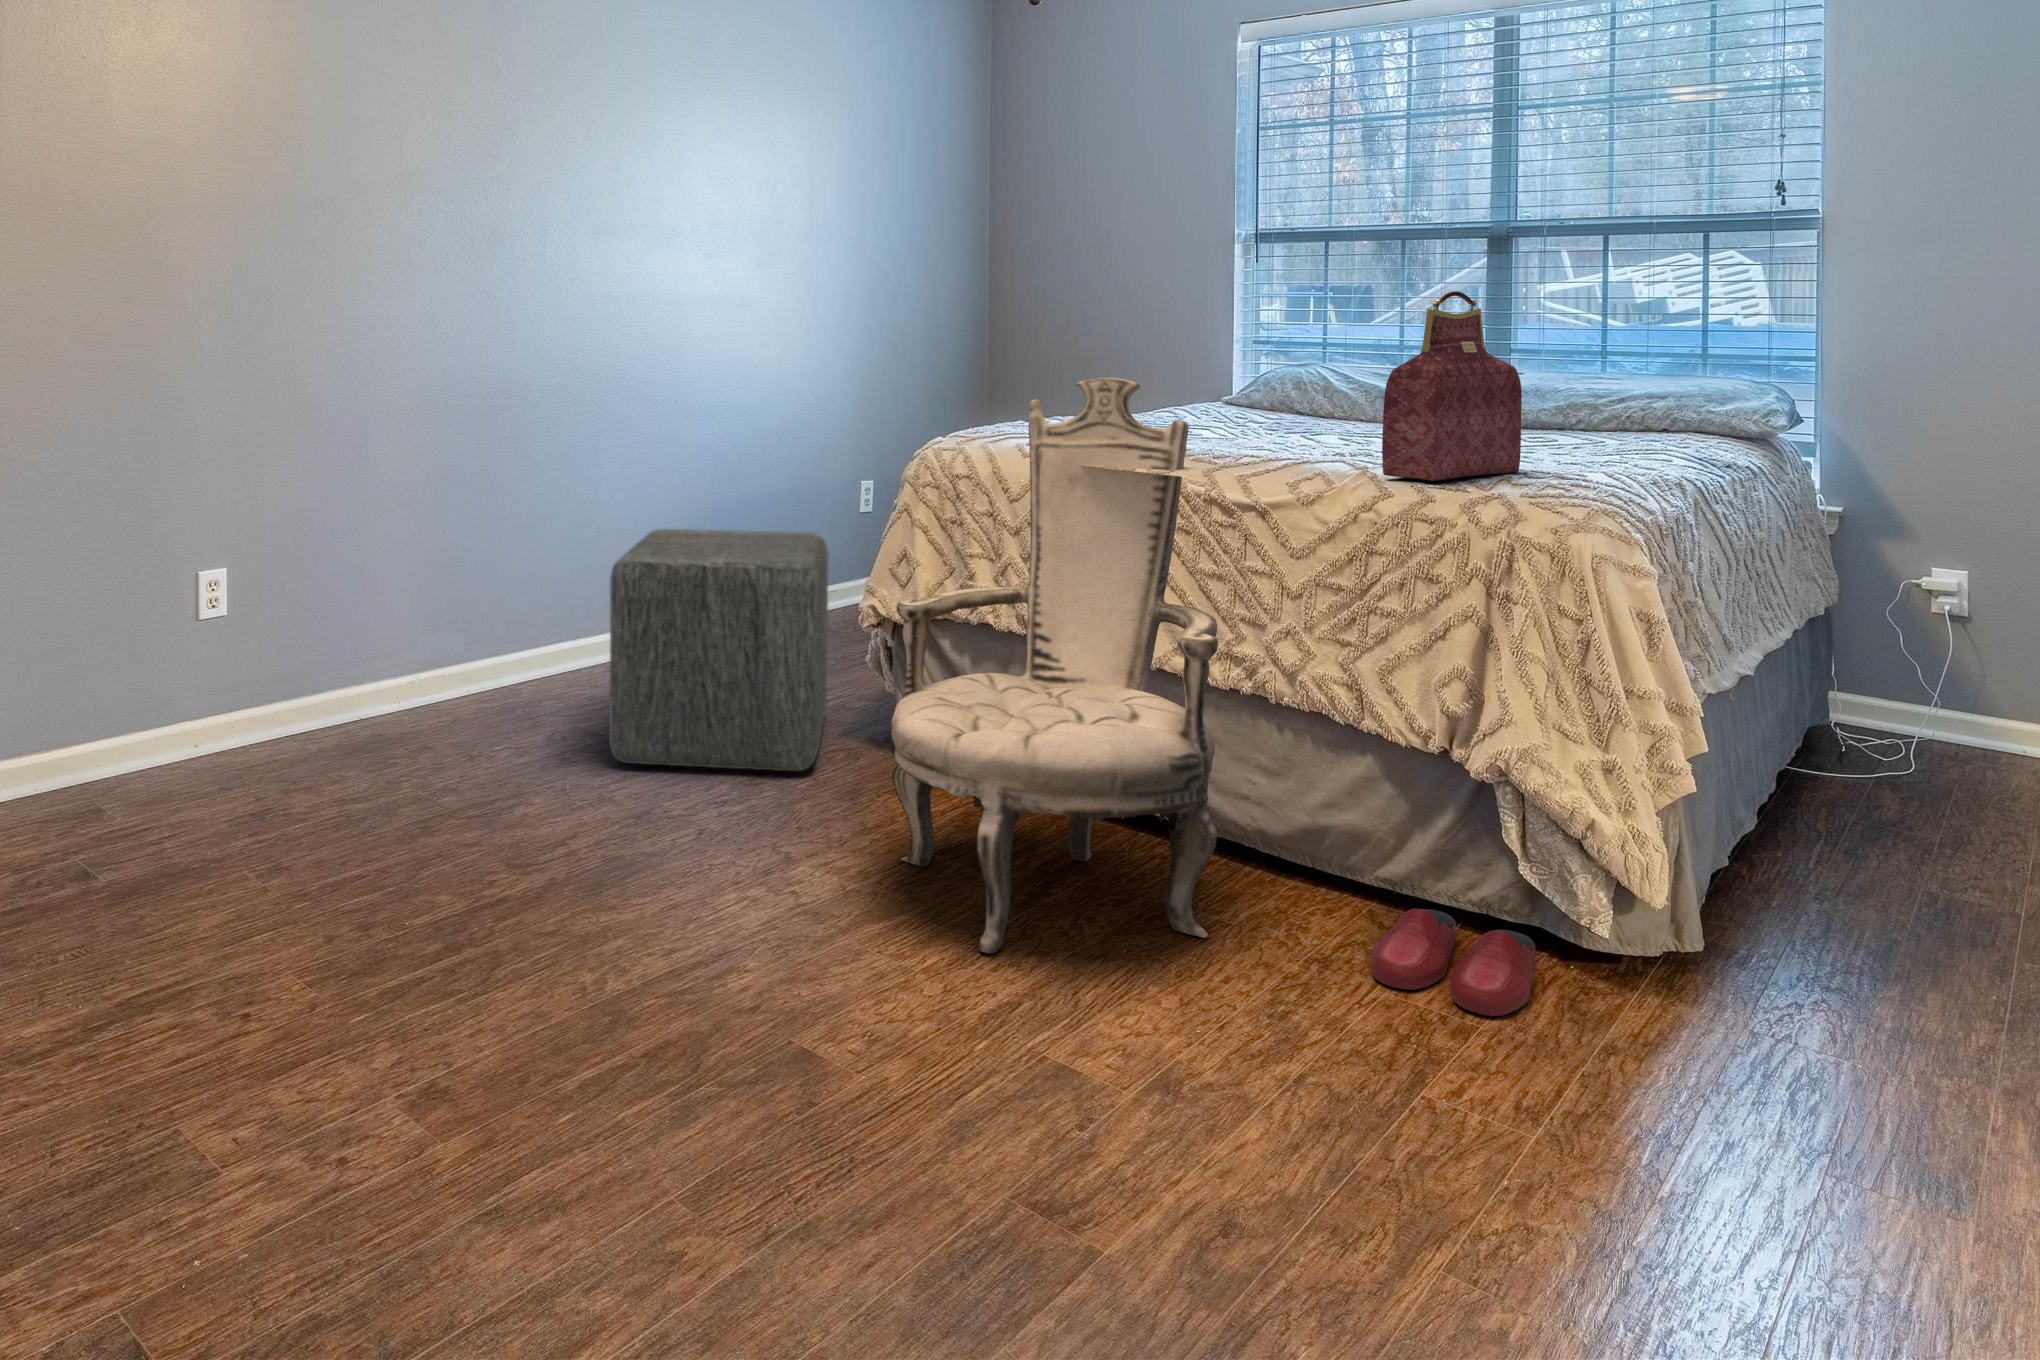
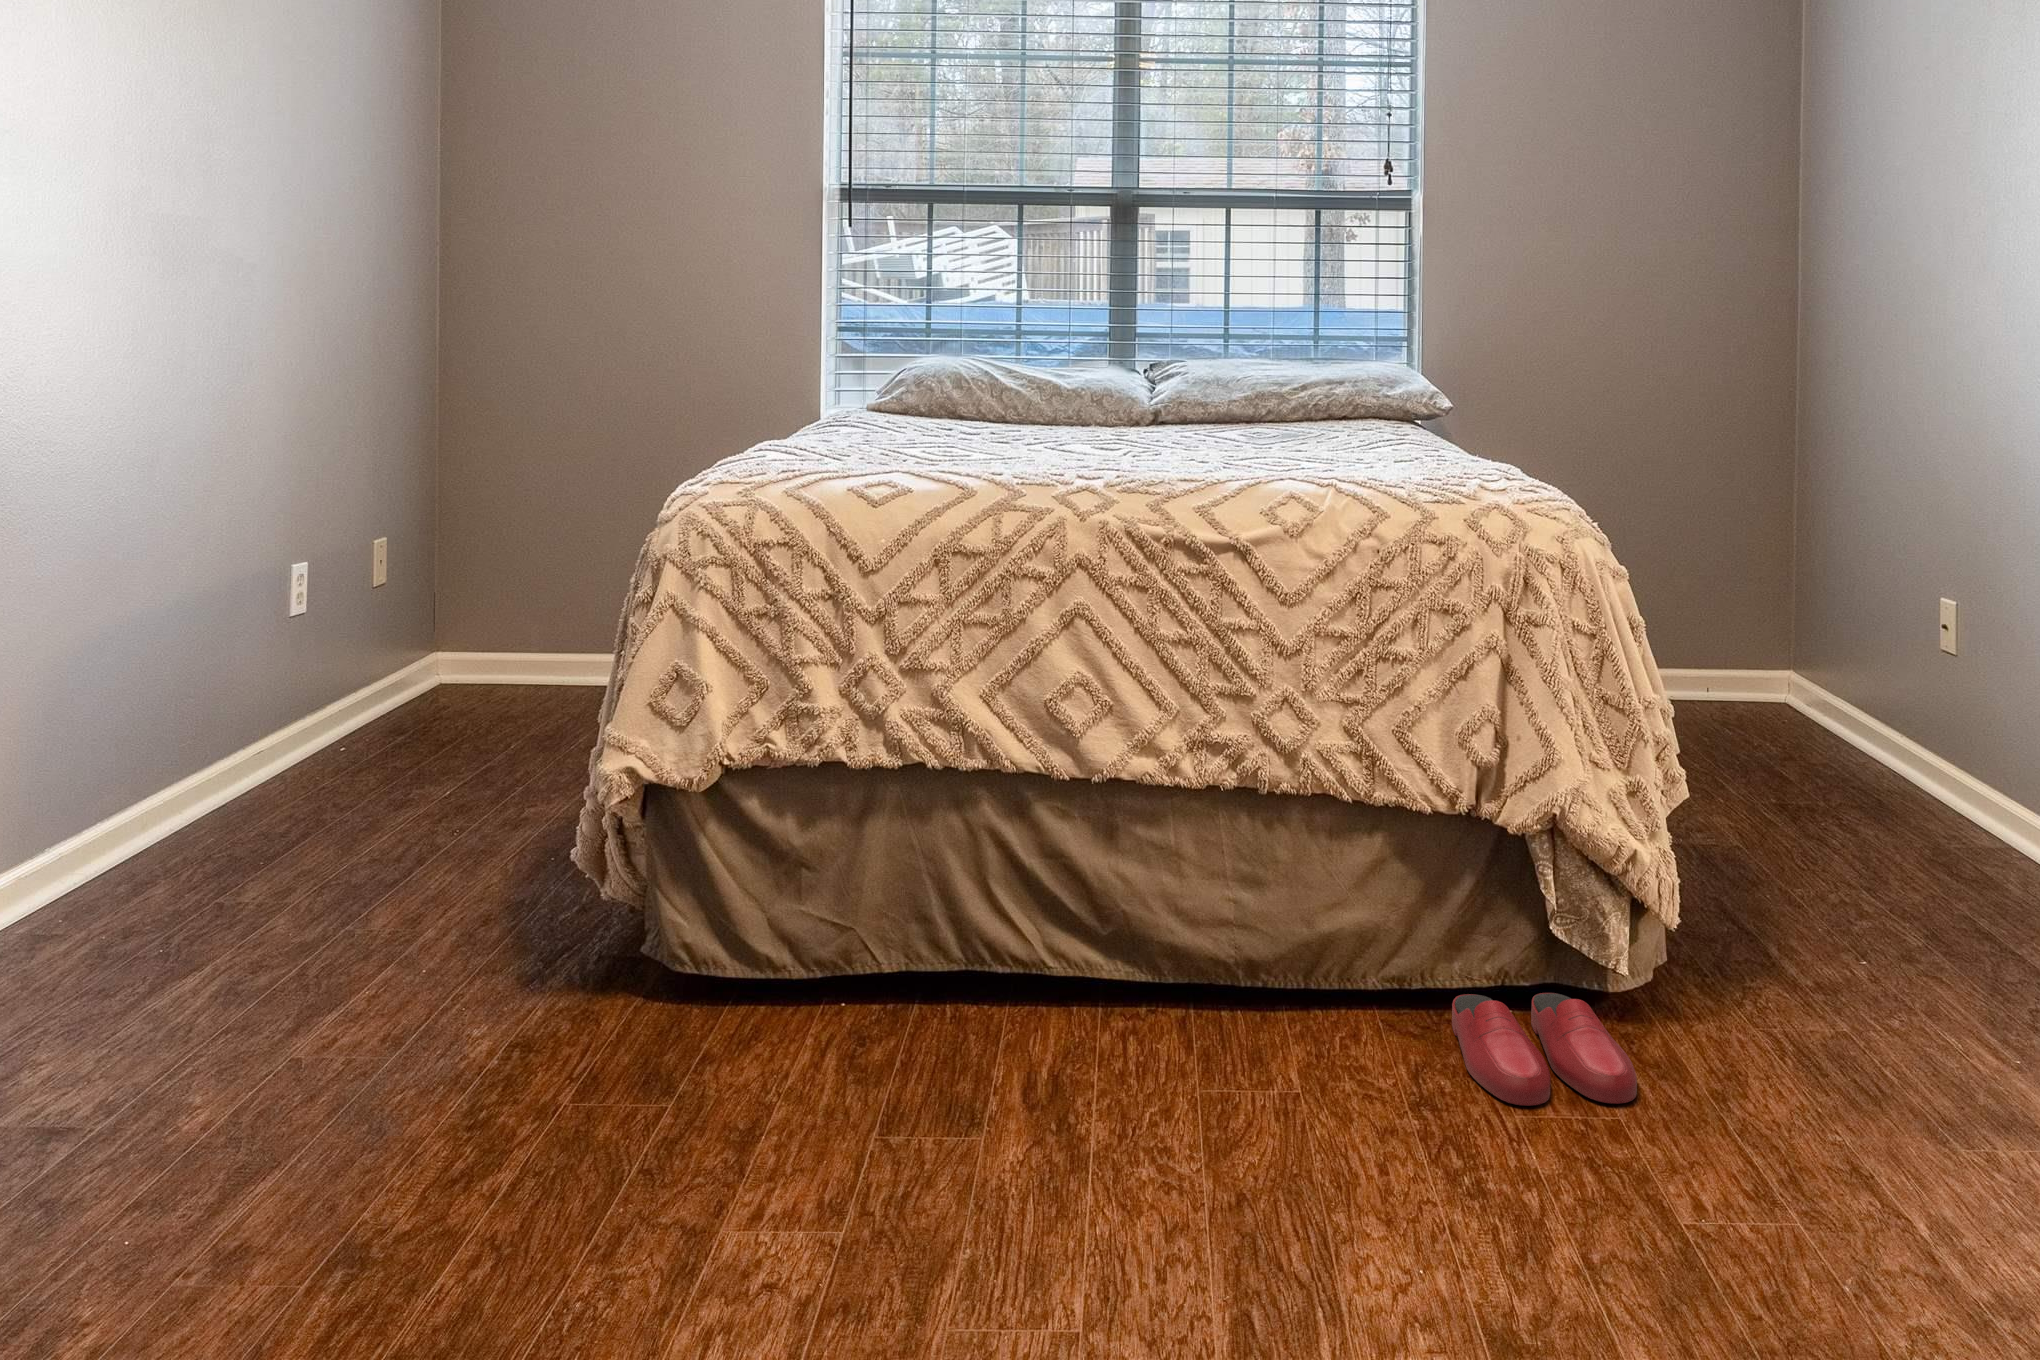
handbag: present [1382,291,1522,481] -> none [1376,274,1444,496]
armchair: present [892,378,1218,953] -> none [850,389,1328,1267]
ottoman: present [609,529,828,771] -> none [124,664,579,1170]

